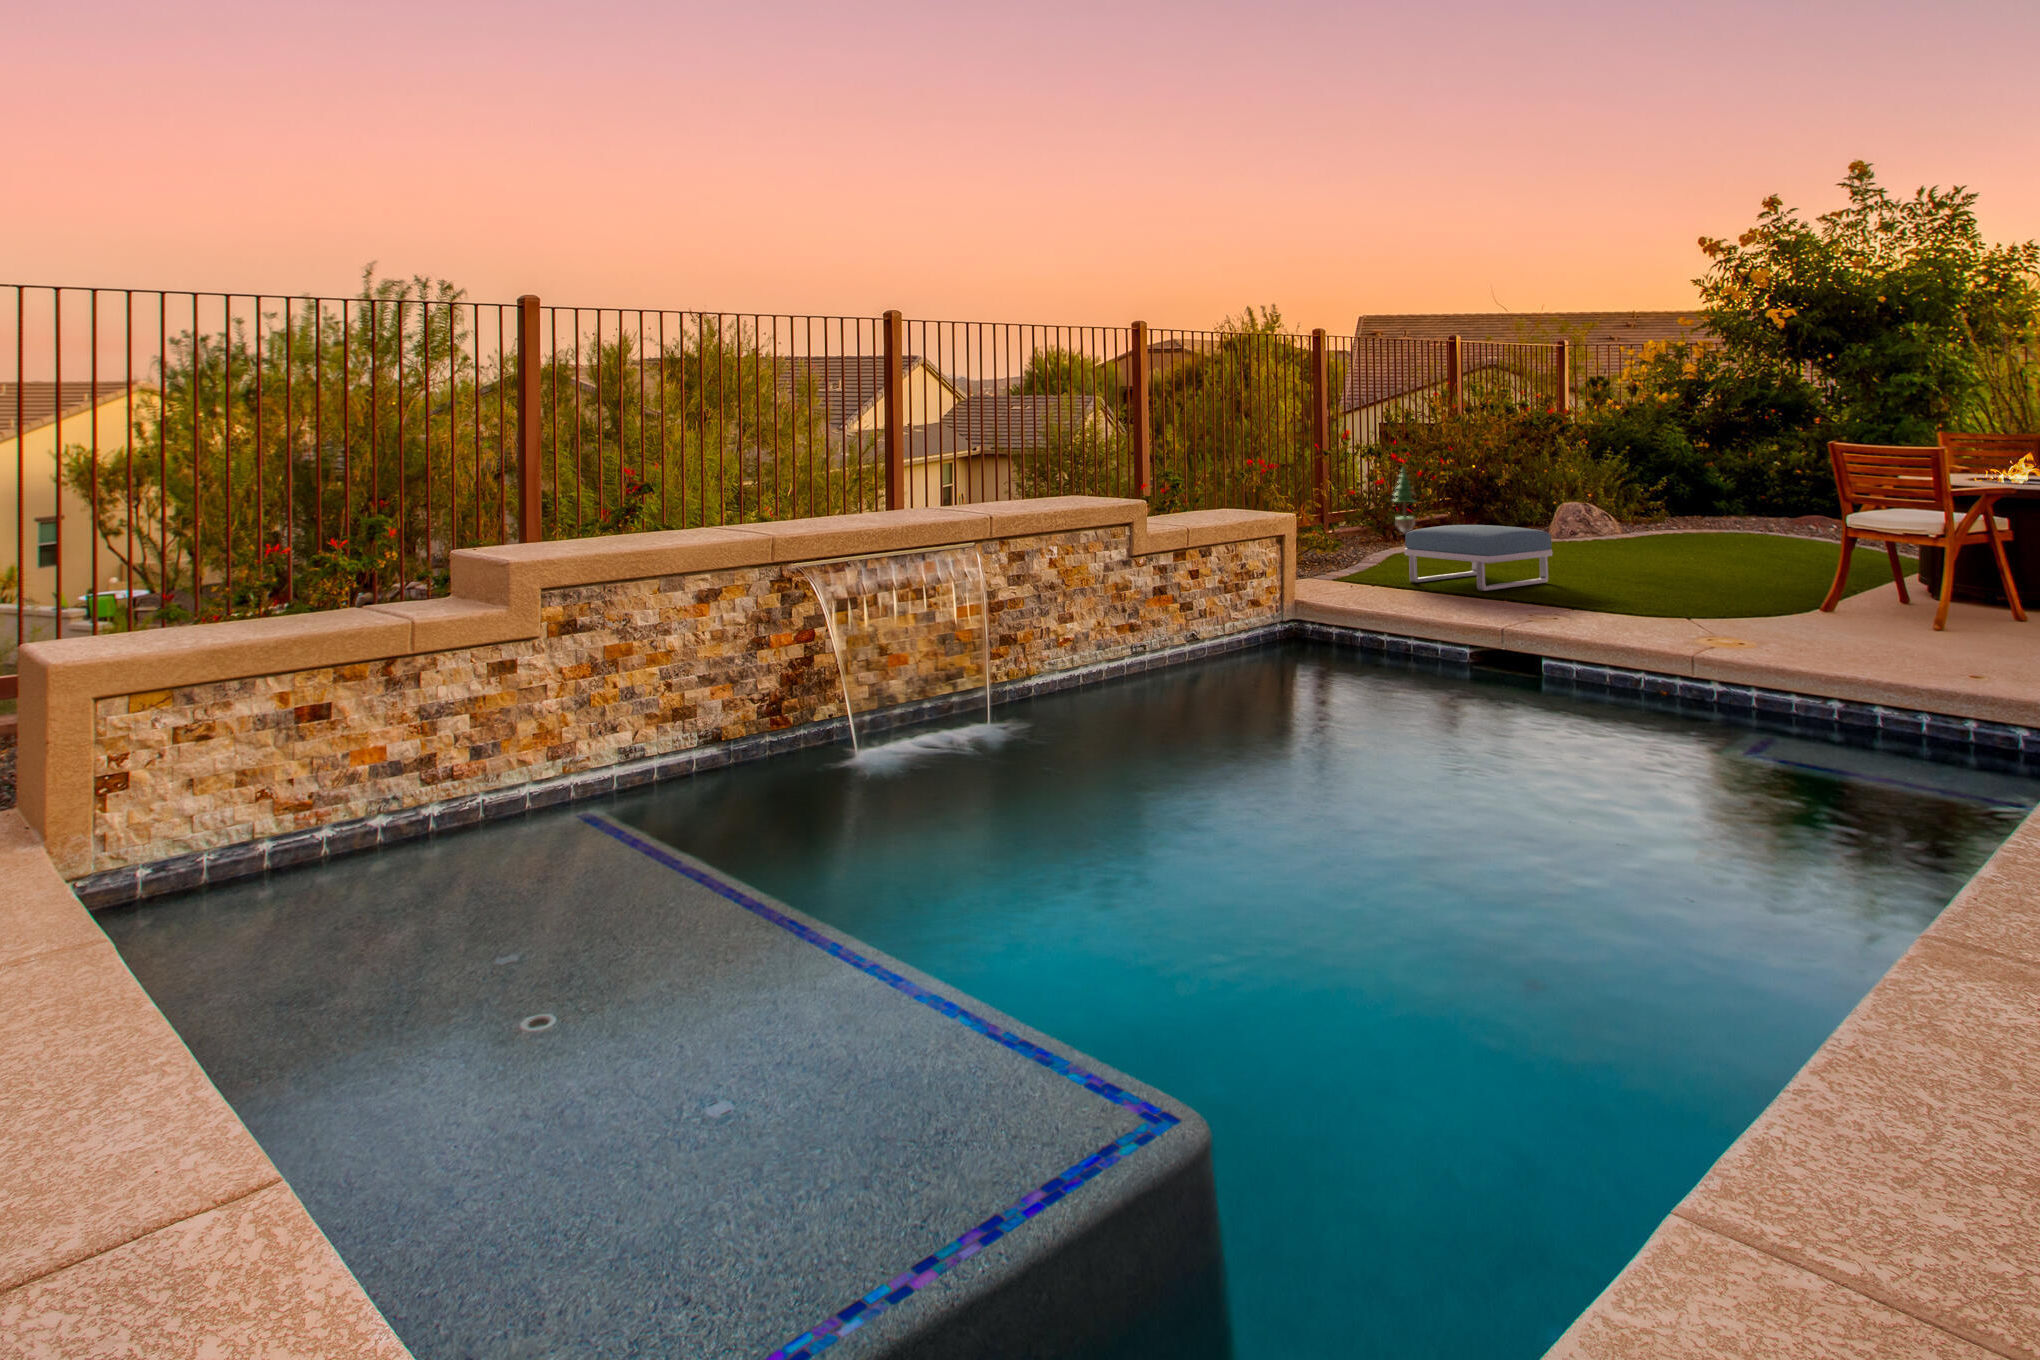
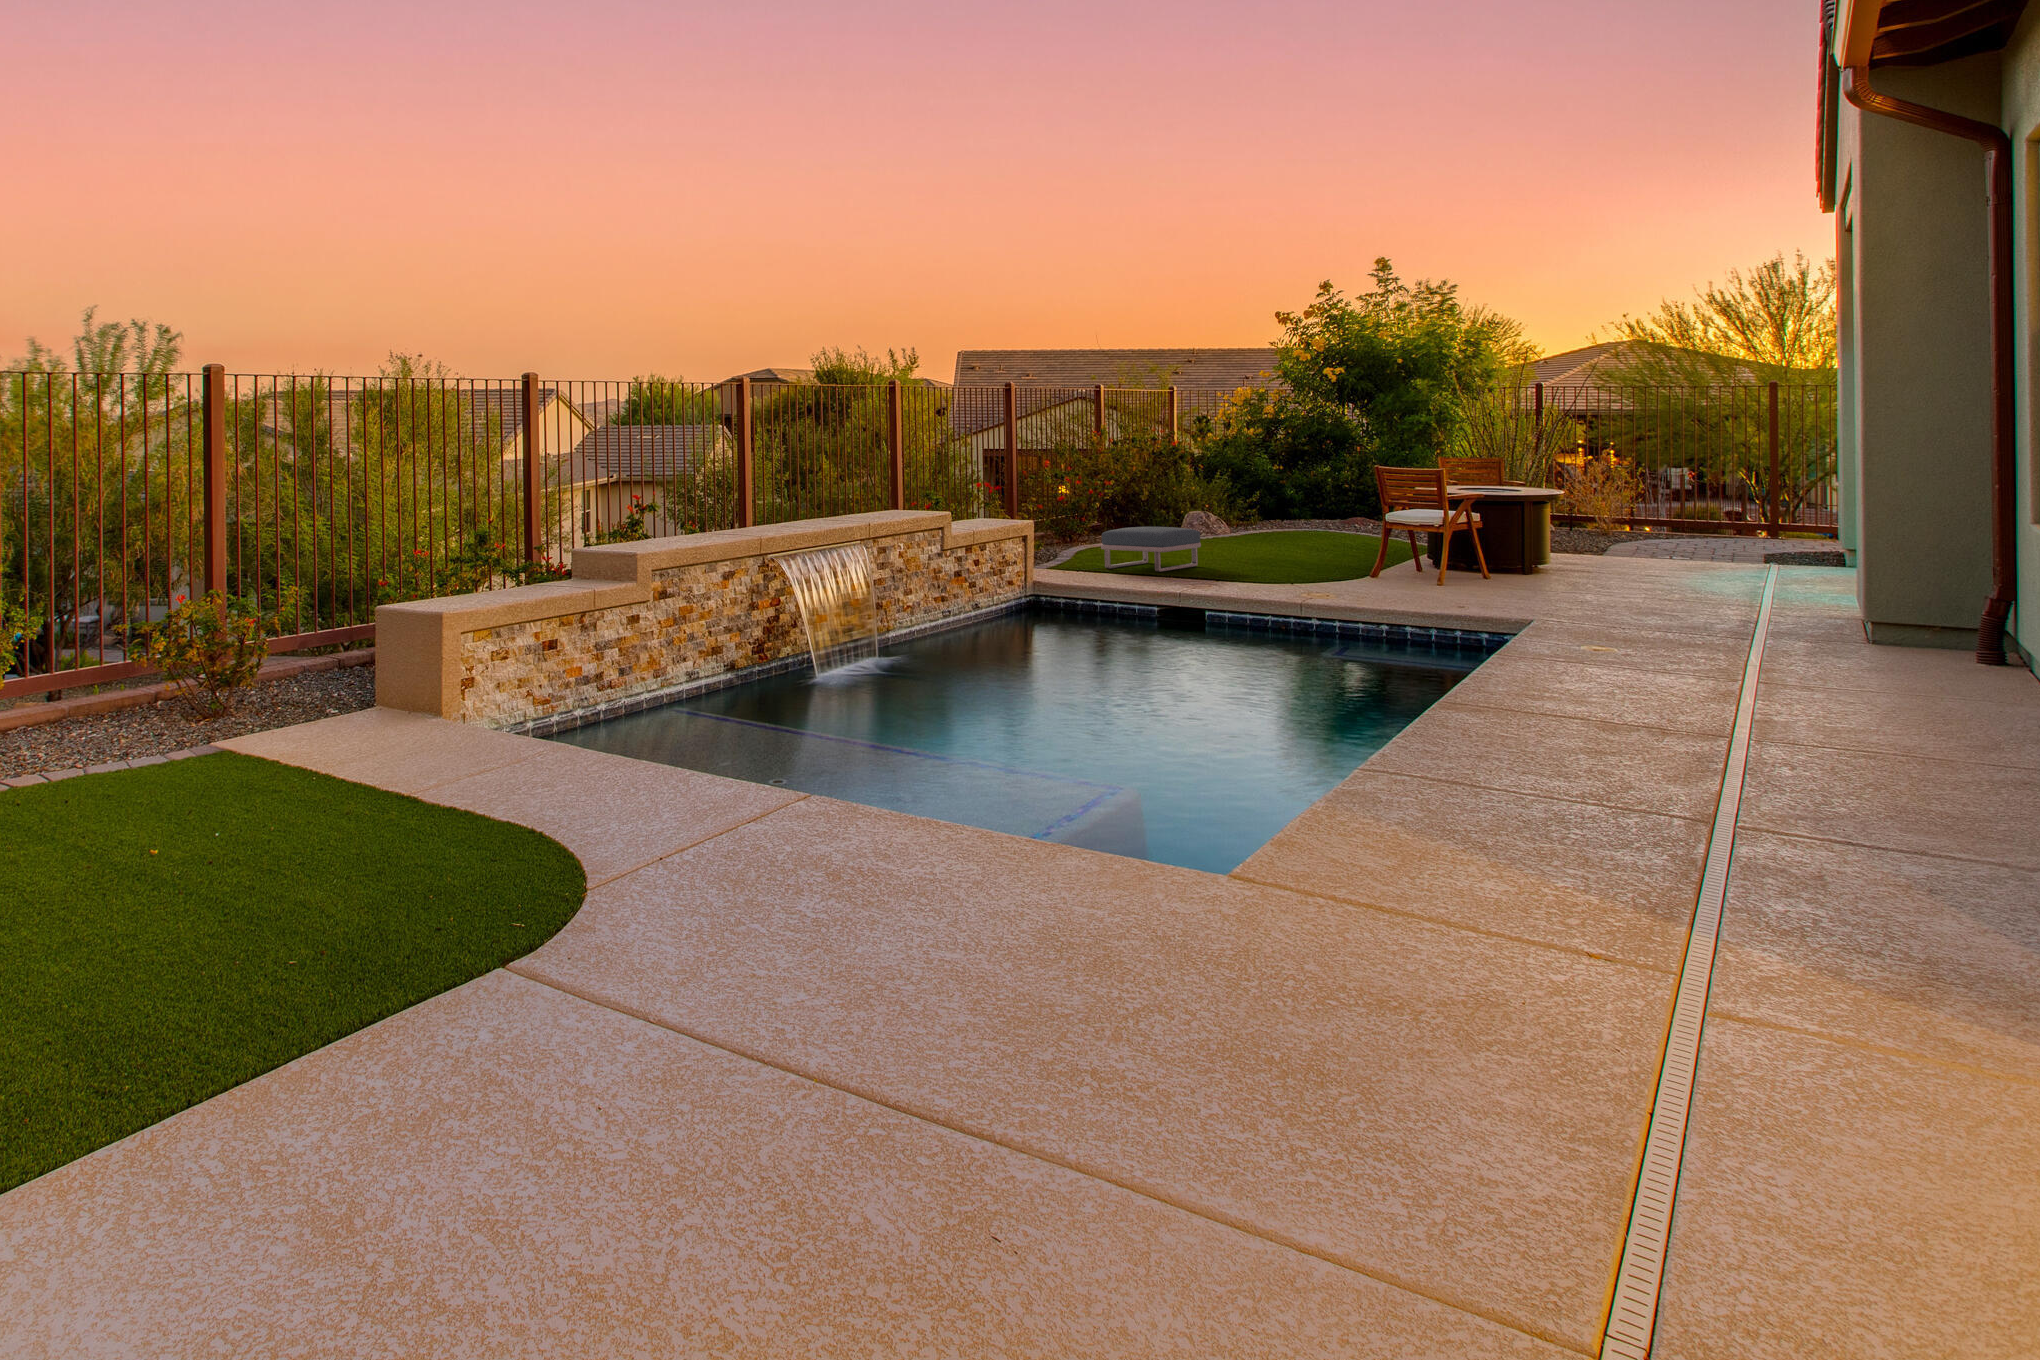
potted tree: present [1394,467,1415,533] -> none [1061,485,1080,539]

